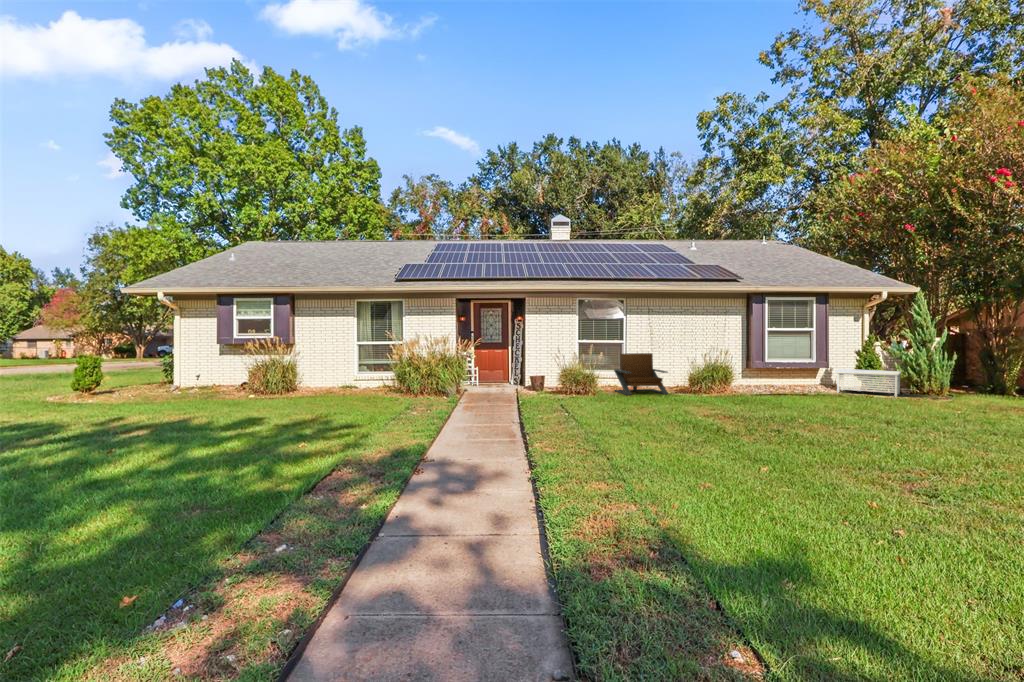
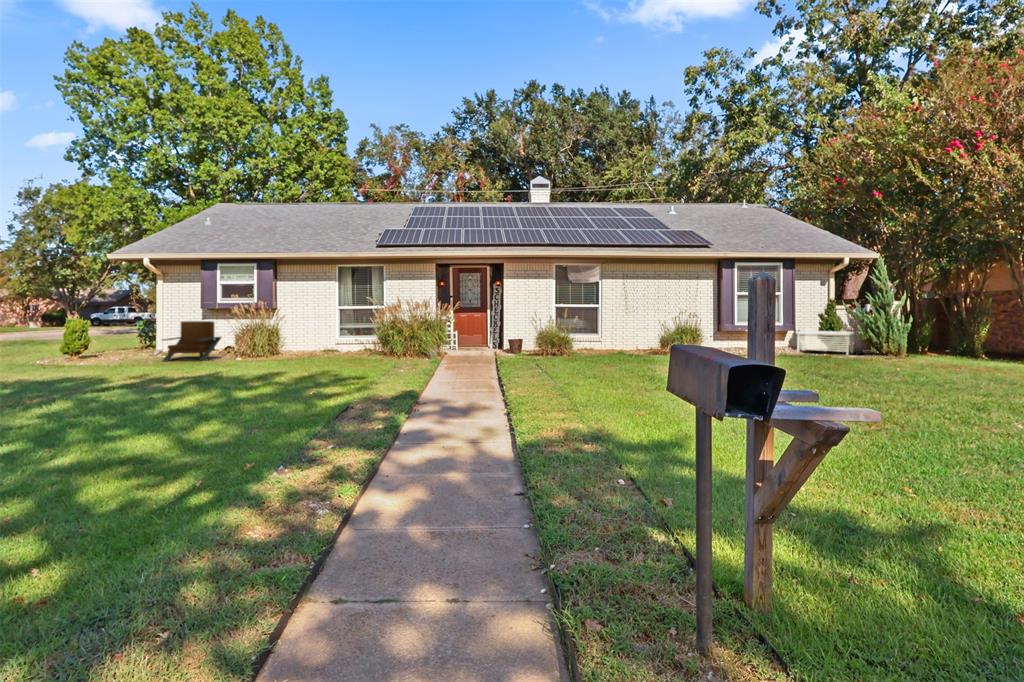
lounge chair: present [614,353,668,395] -> present [163,321,221,361]

